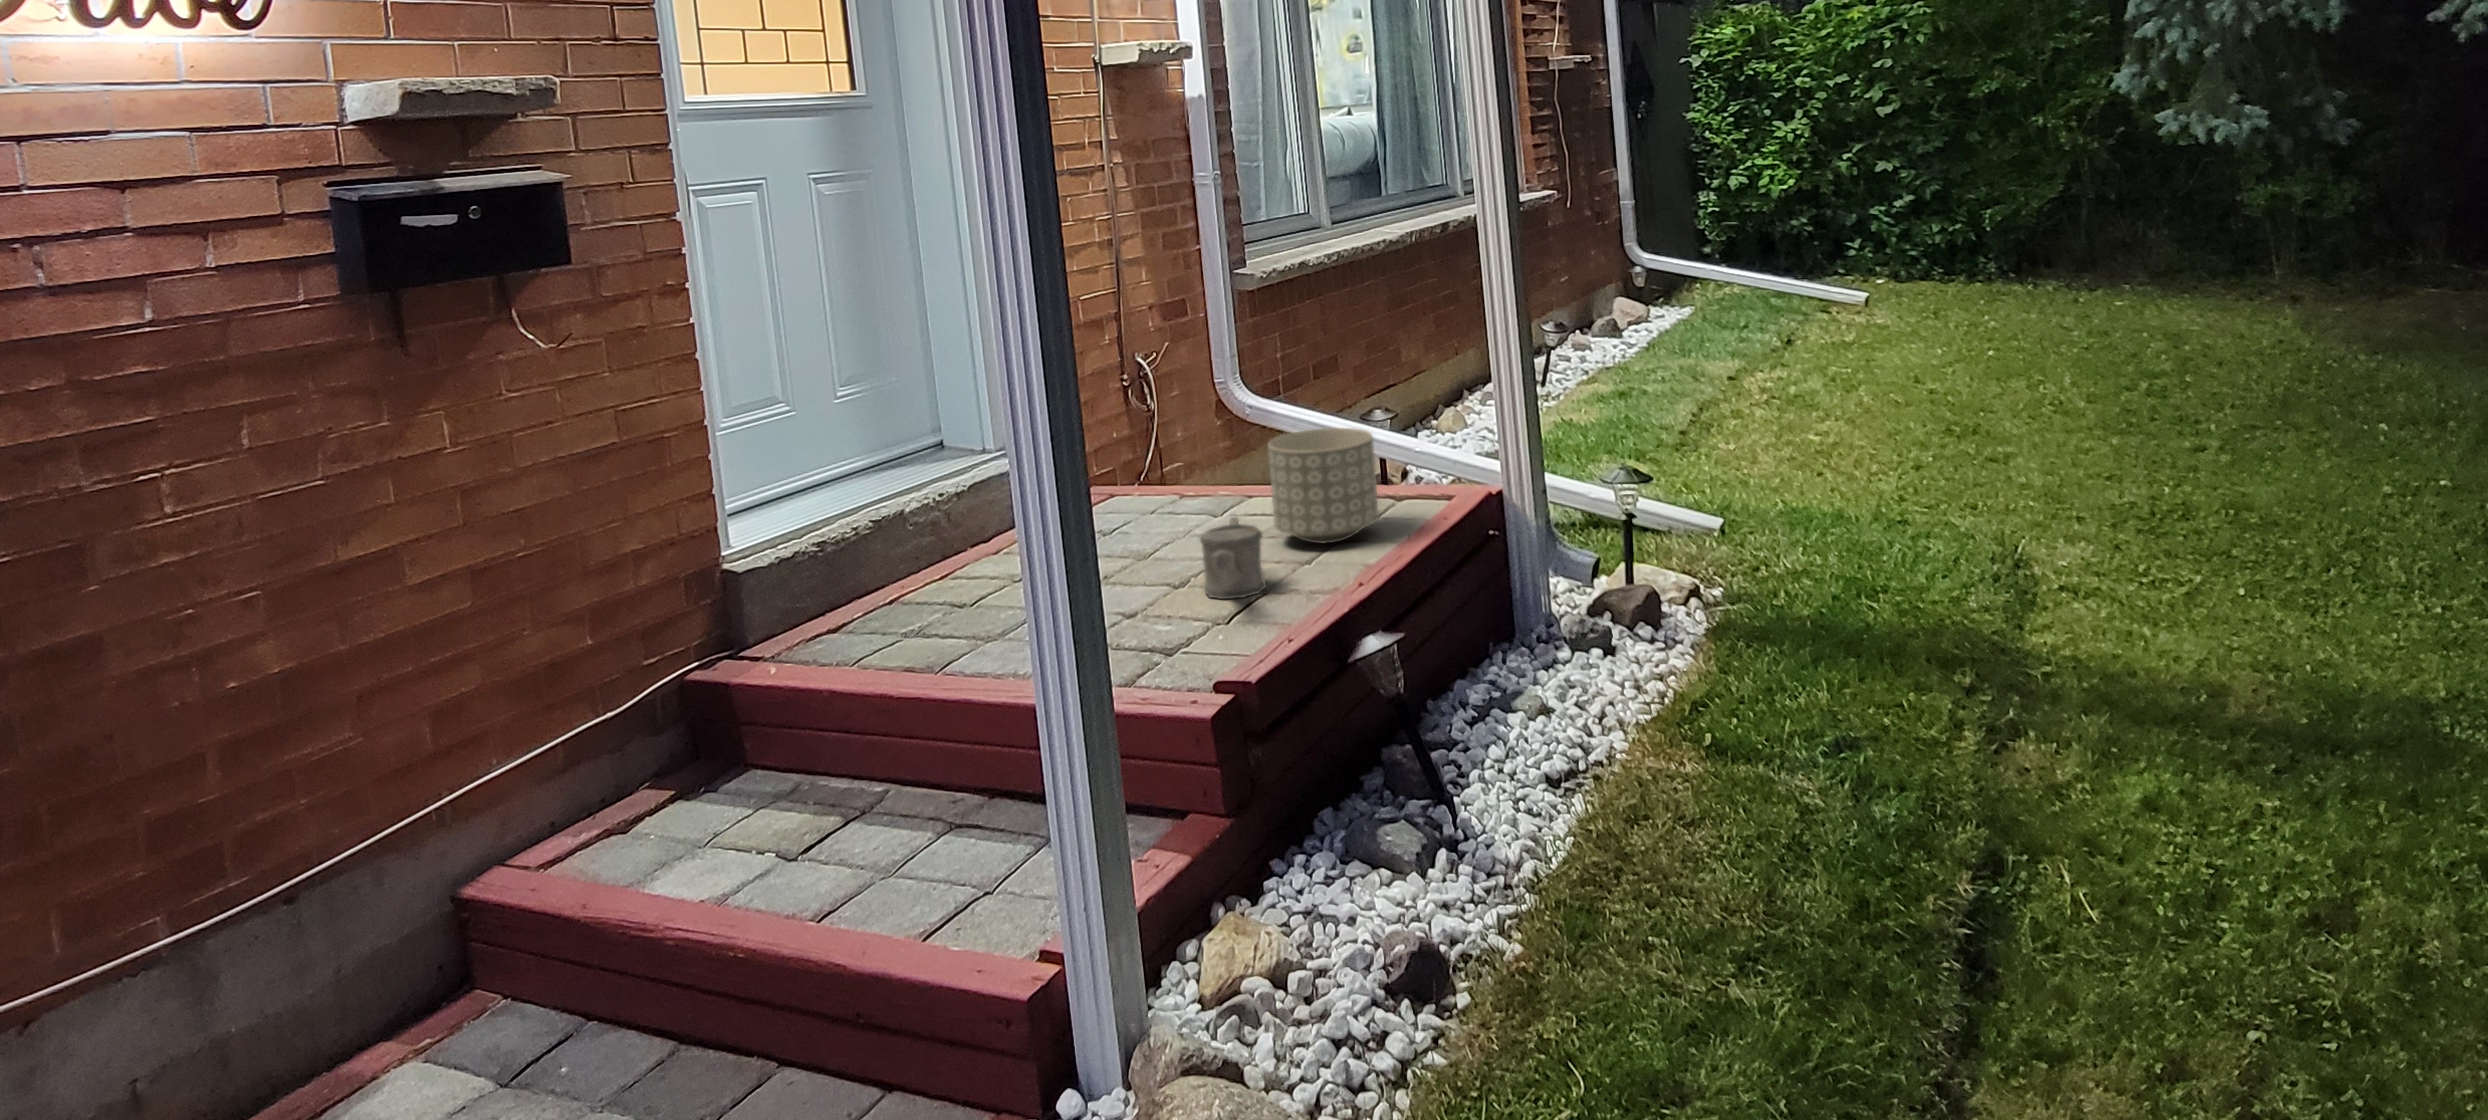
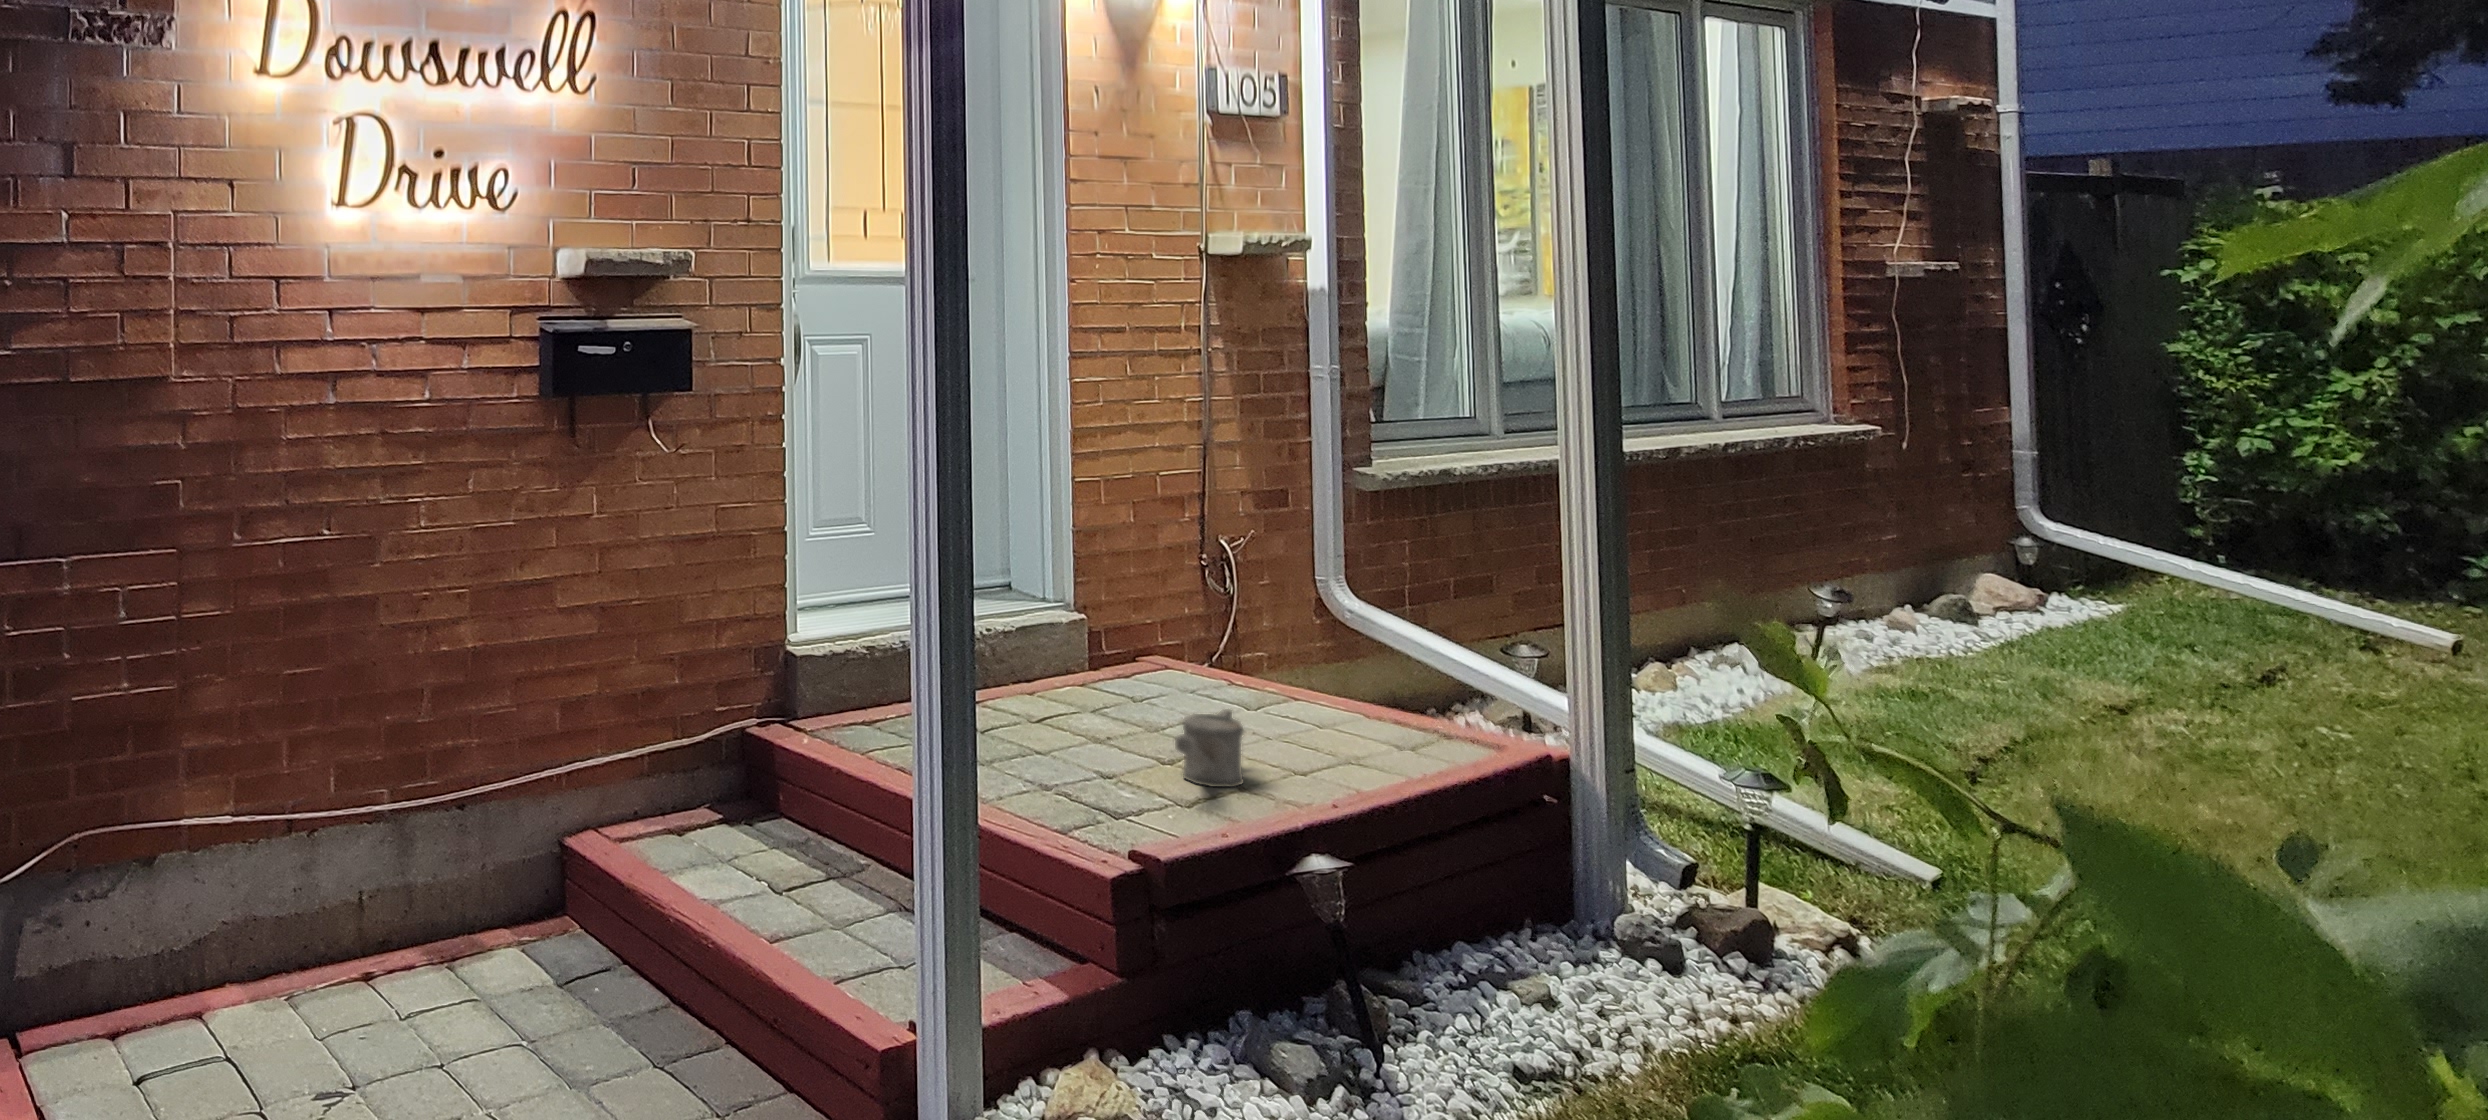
planter: present [1268,428,1379,543] -> none [1284,641,1399,762]

